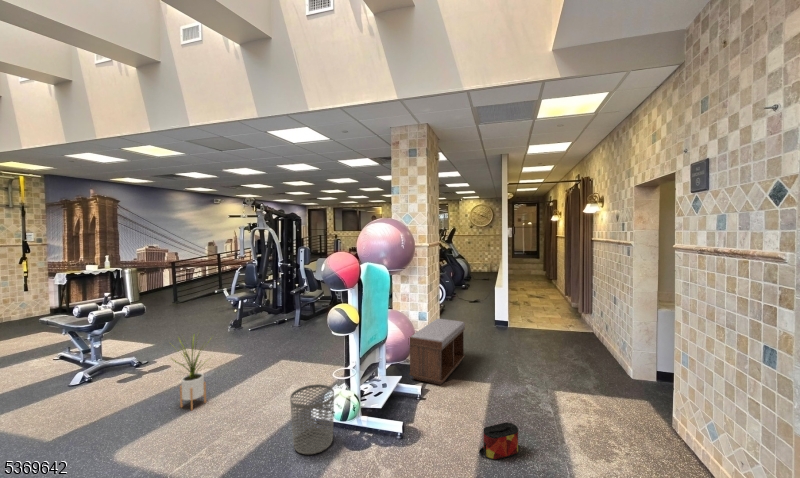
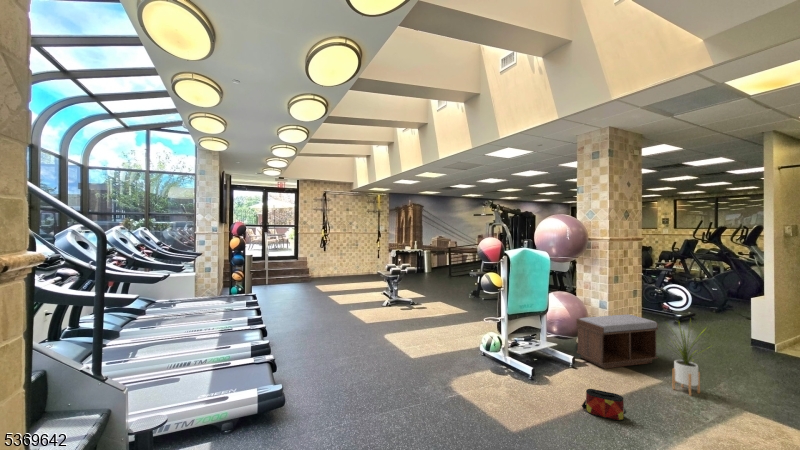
house plant: present [172,337,206,410] -> present [672,322,700,396]
waste bin: present [290,384,334,454] -> none [460,325,488,366]

